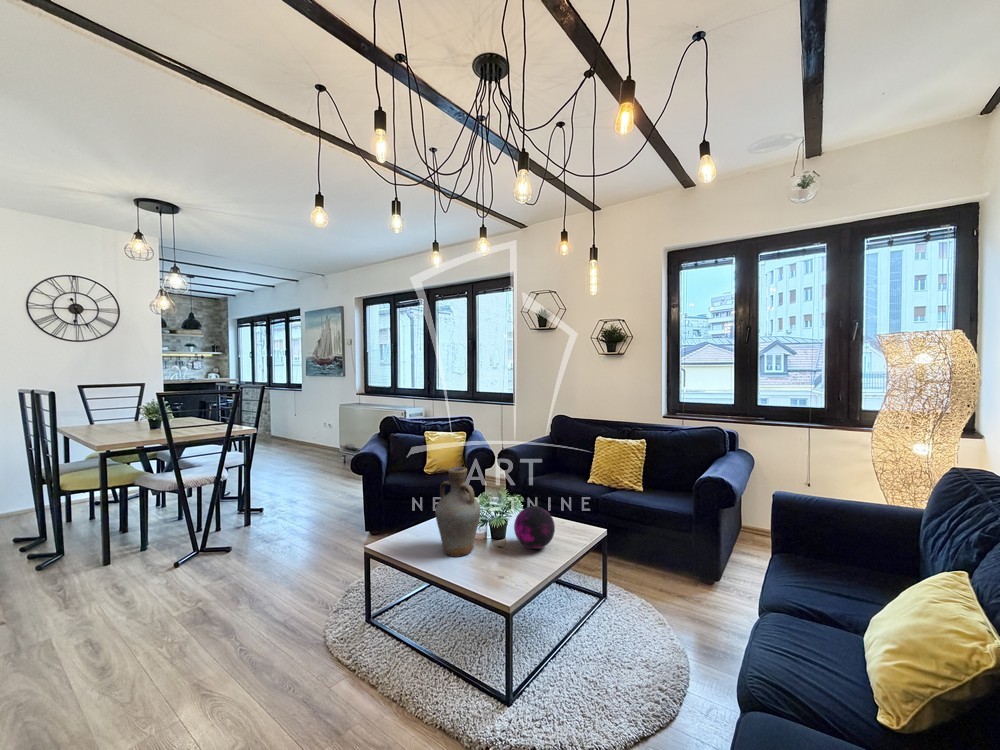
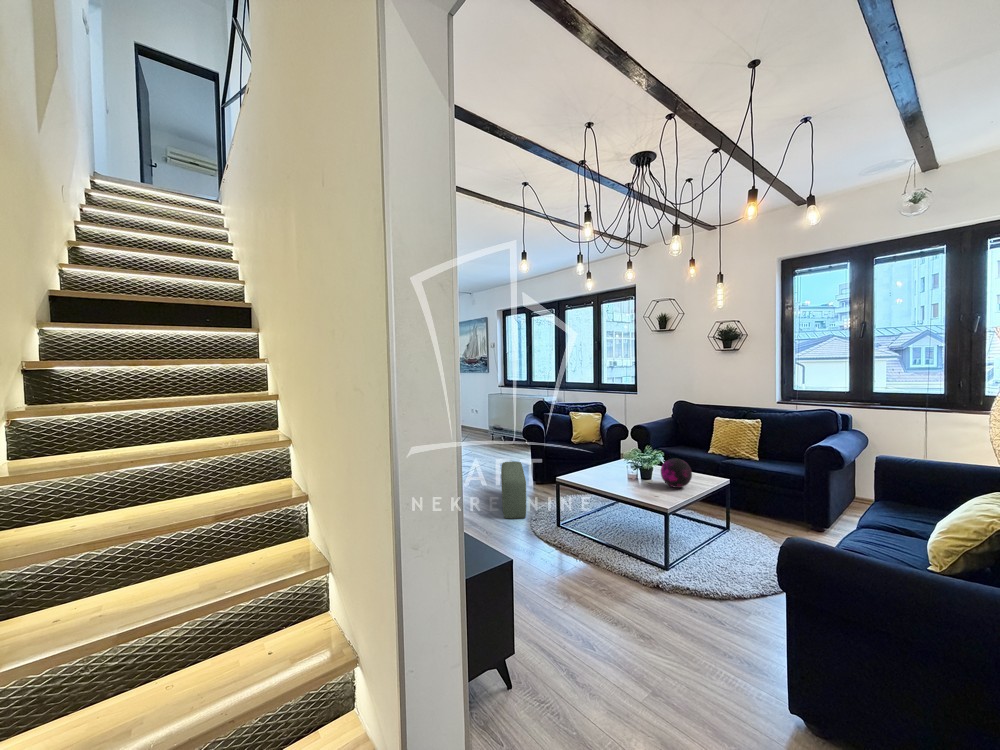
vase: present [435,467,480,557] -> none [605,429,636,488]
pouf: none [294,507,344,604] -> present [501,462,526,518]

